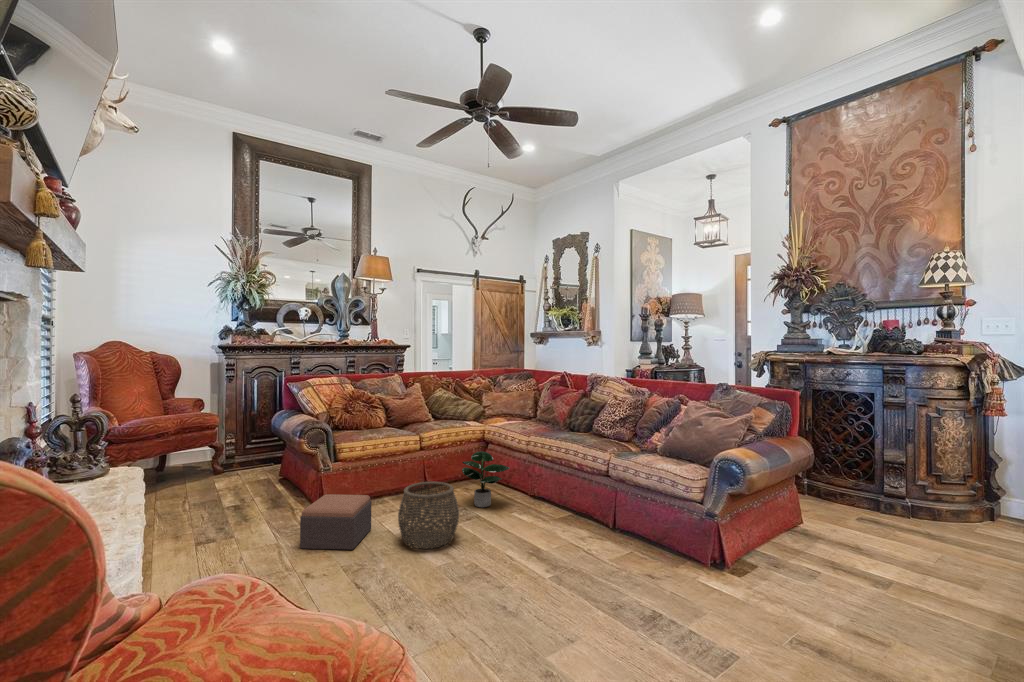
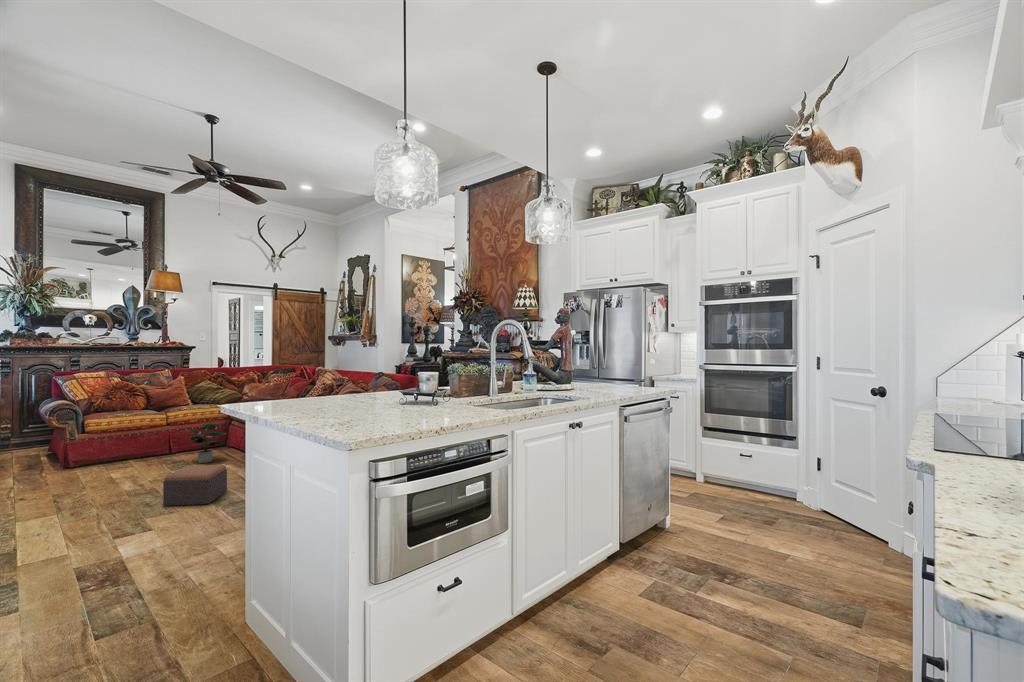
woven basket: present [398,482,459,549] -> none [108,442,162,486]
footstool: present [300,494,371,550] -> present [163,465,227,506]

